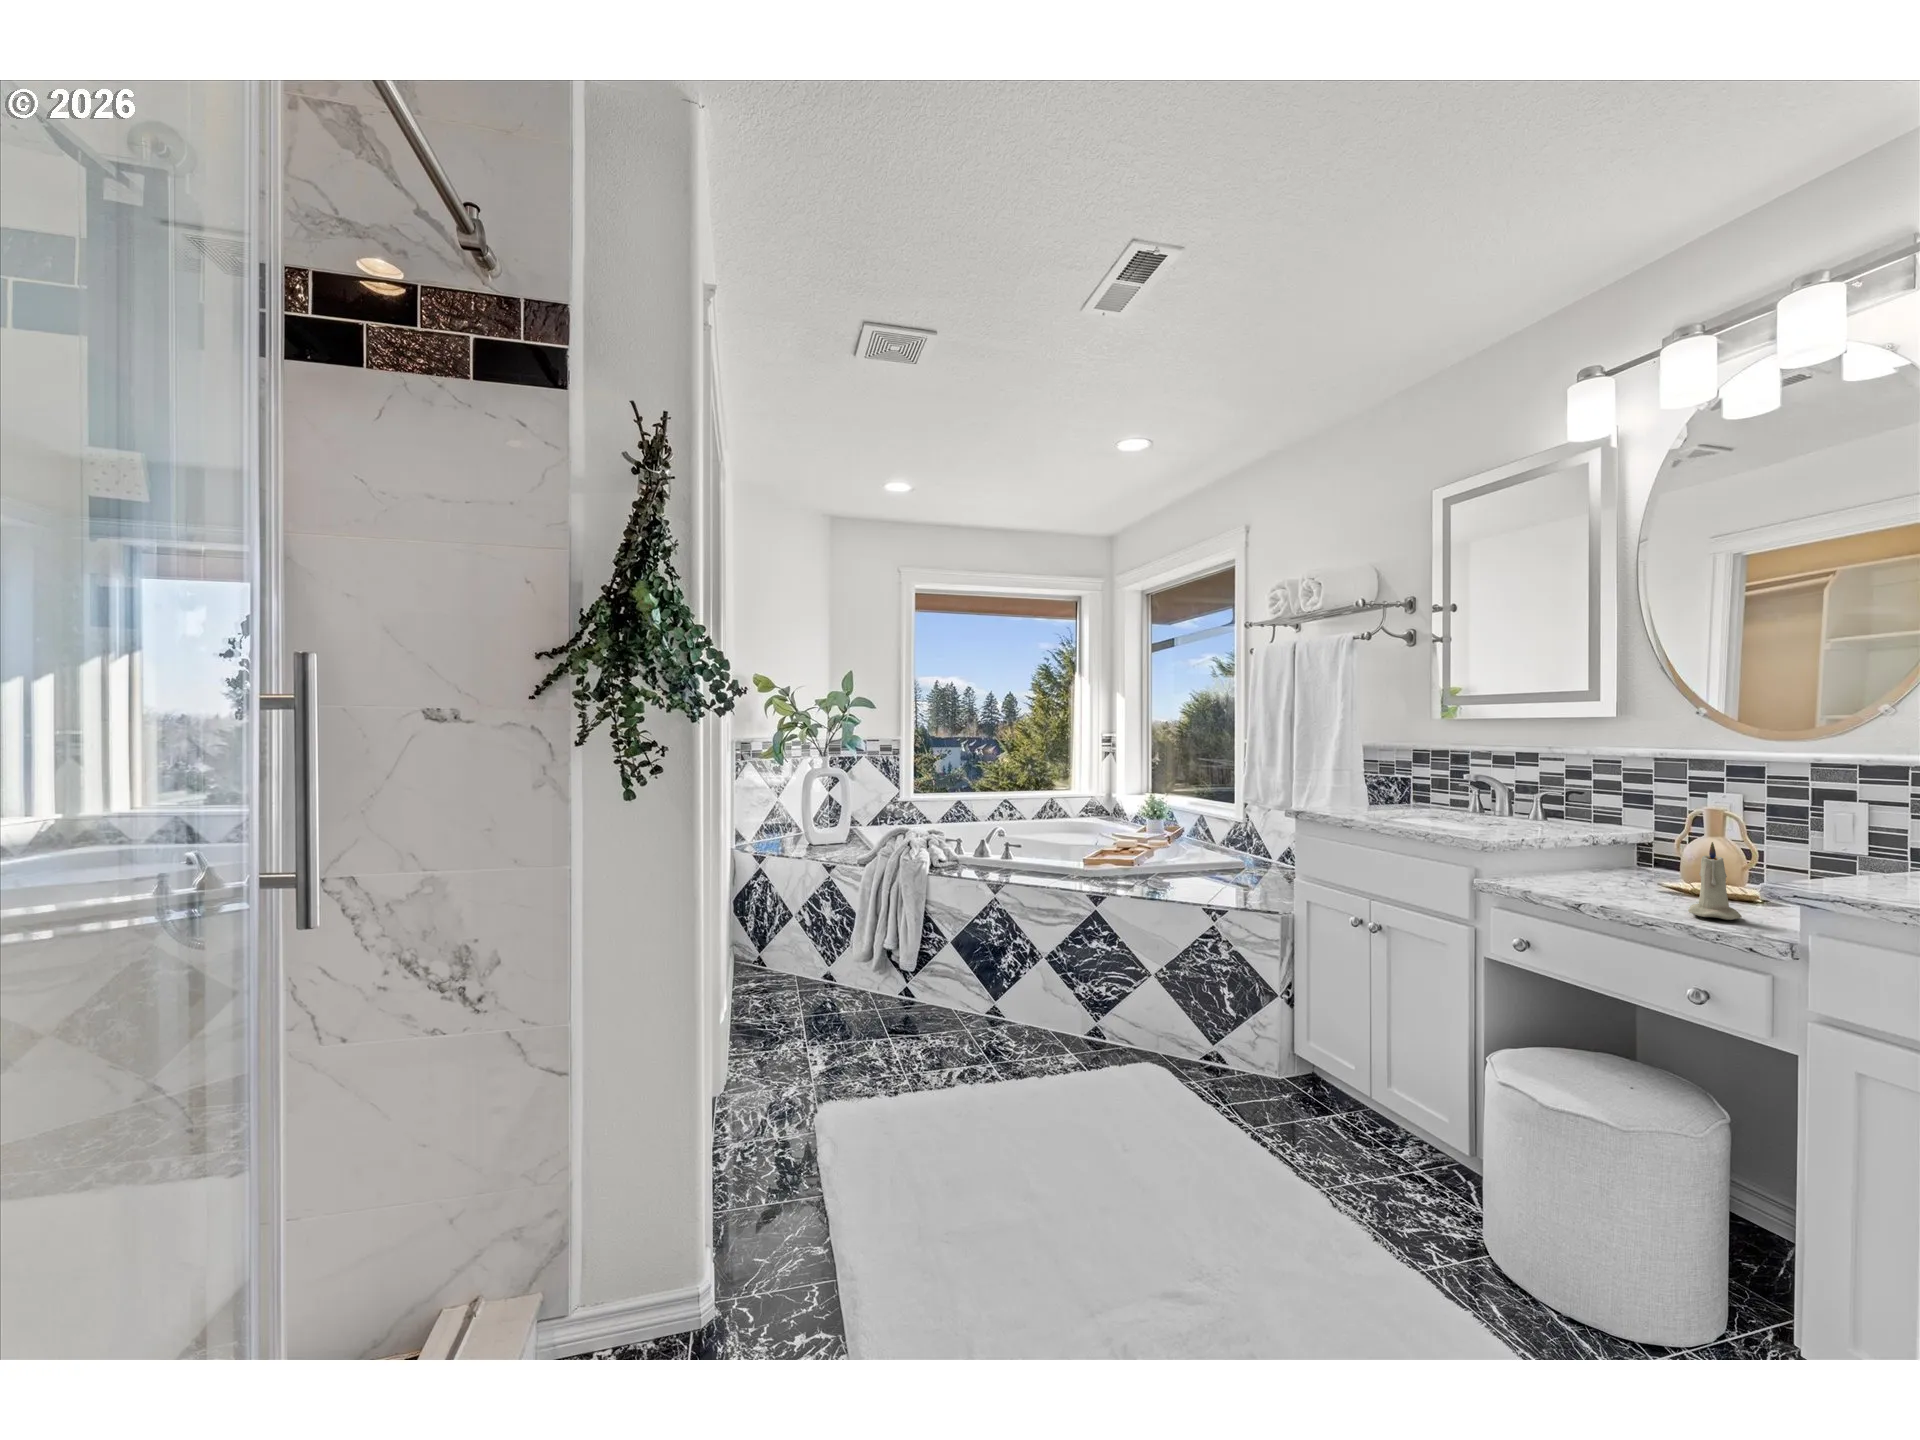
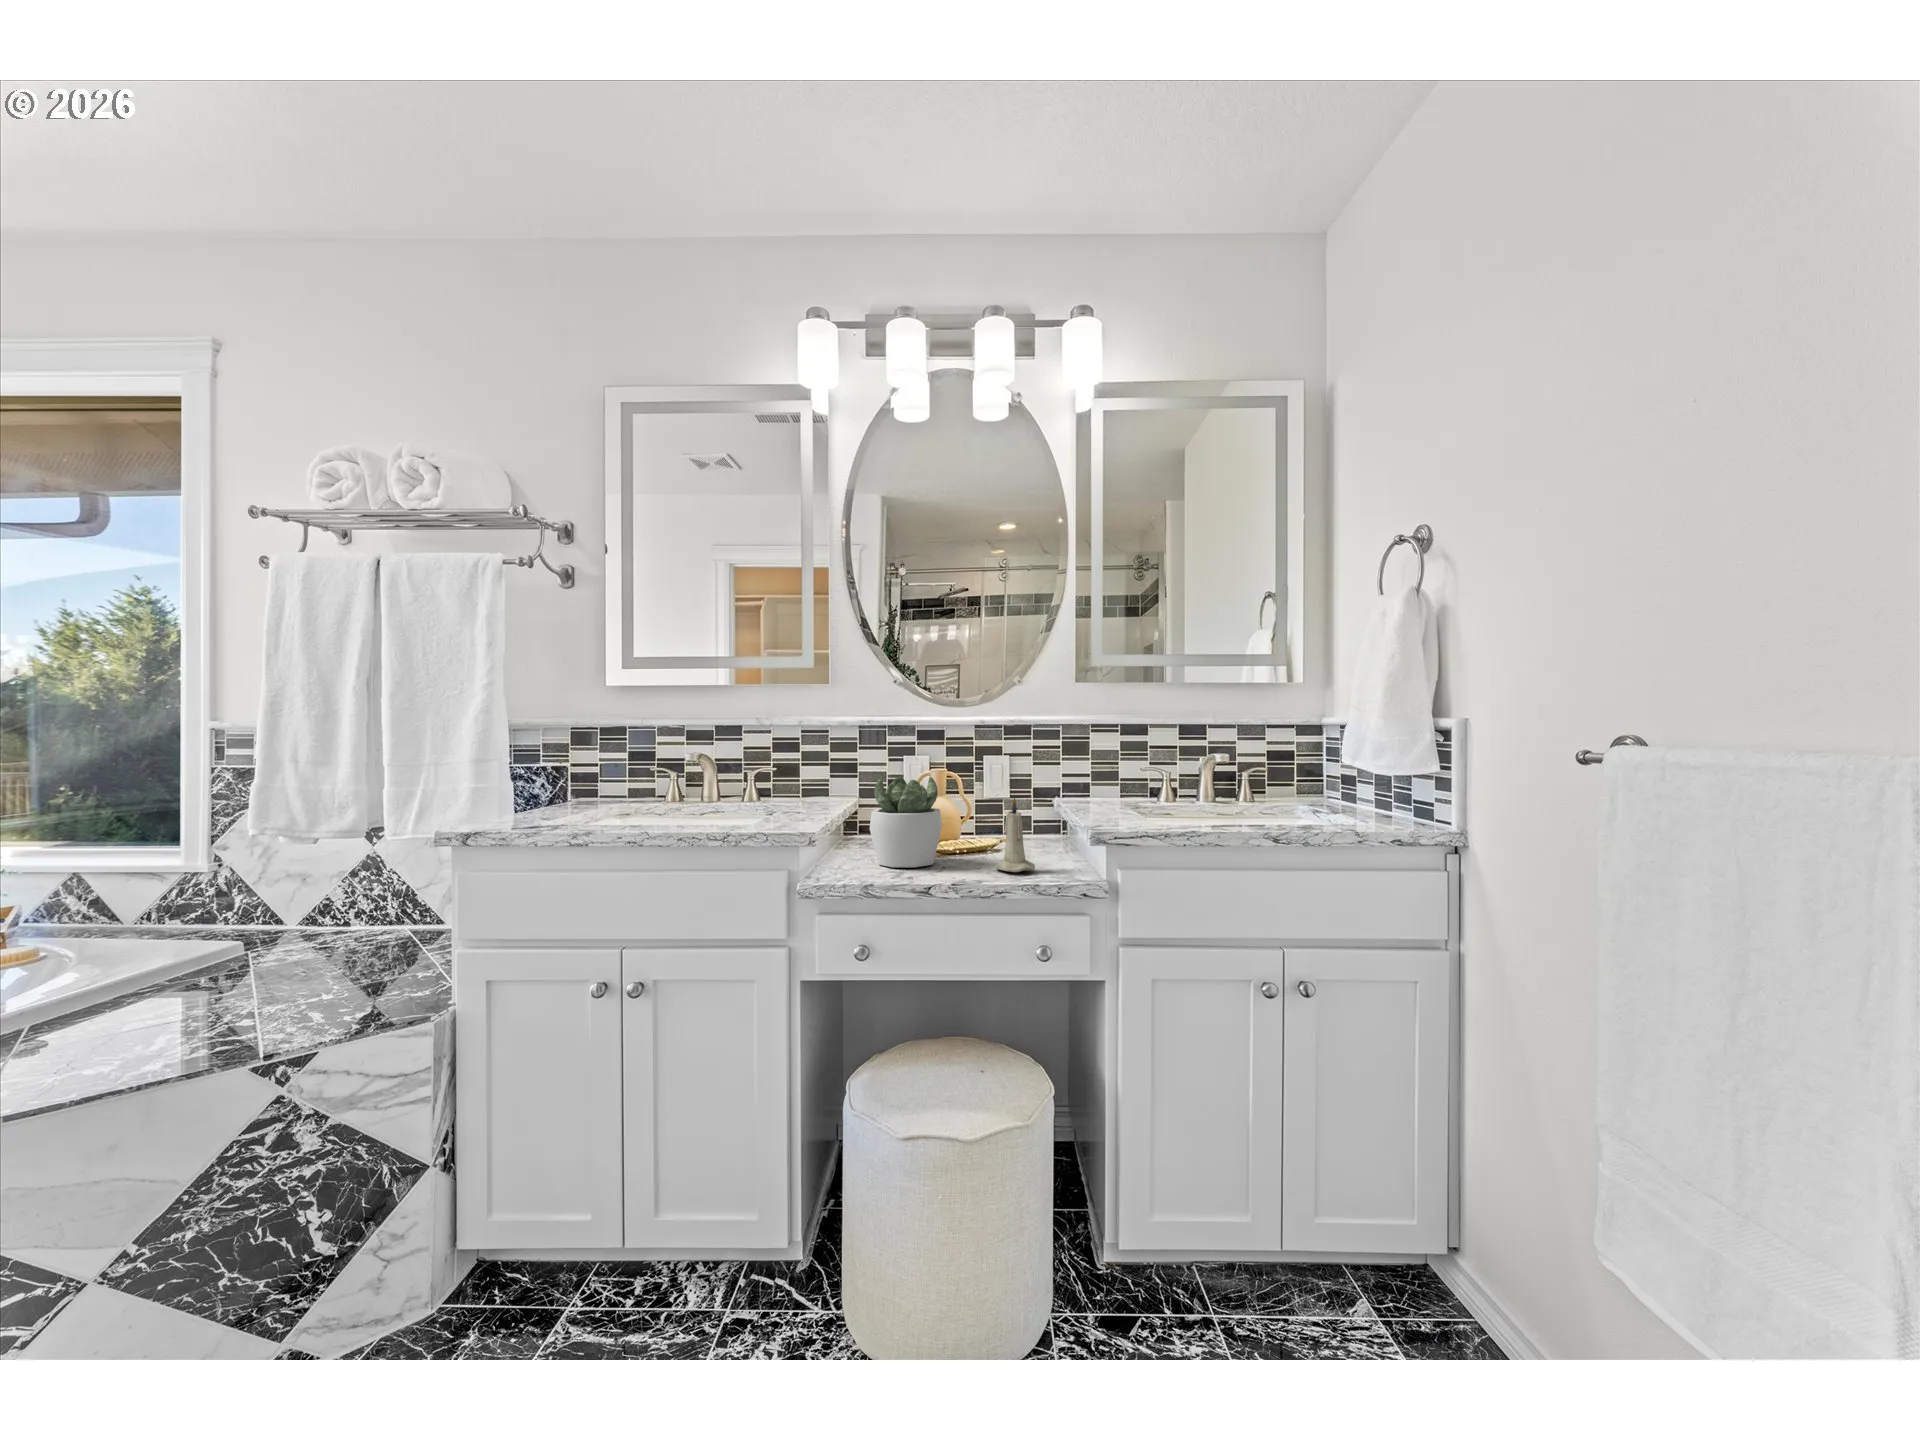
succulent plant: none [1568,809,1657,894] -> present [870,777,942,868]

